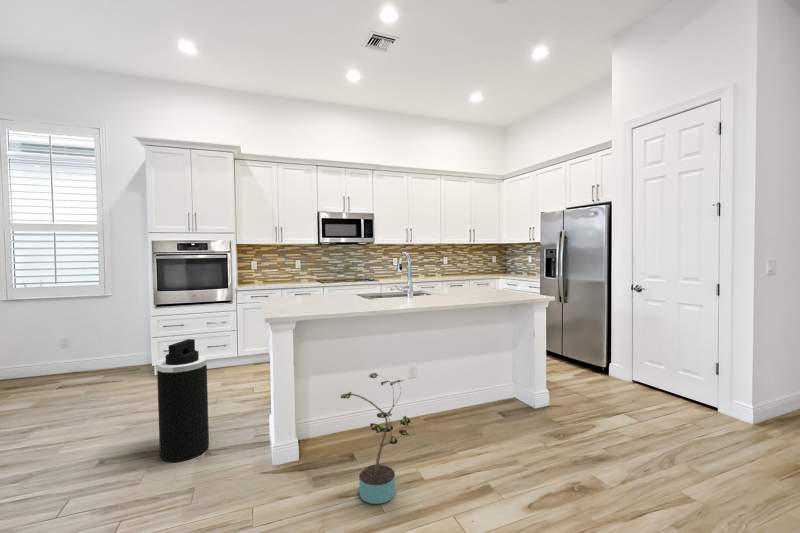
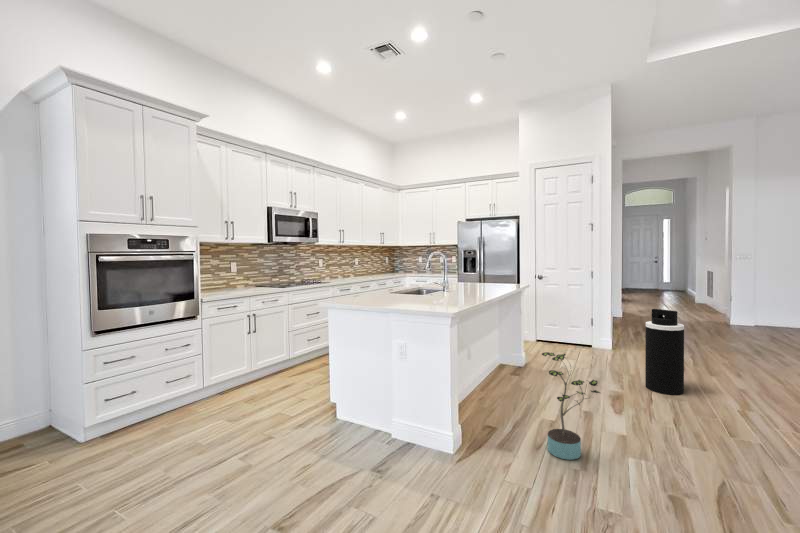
trash can: present [157,339,209,462] -> present [645,309,684,395]

